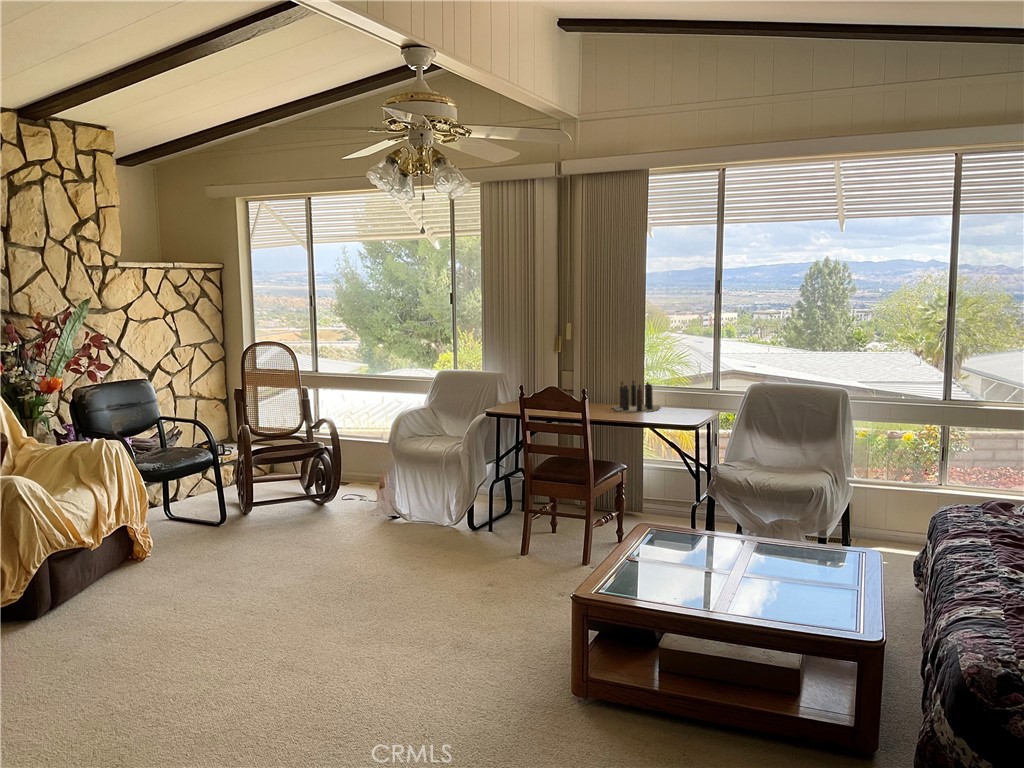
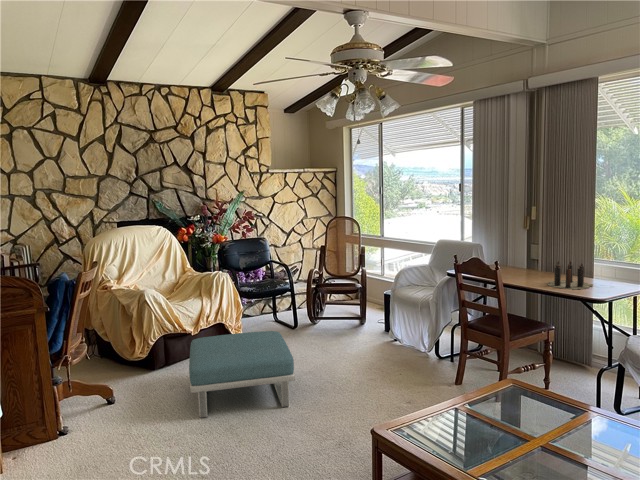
footstool: none [129,518,341,660] -> present [189,331,295,418]

